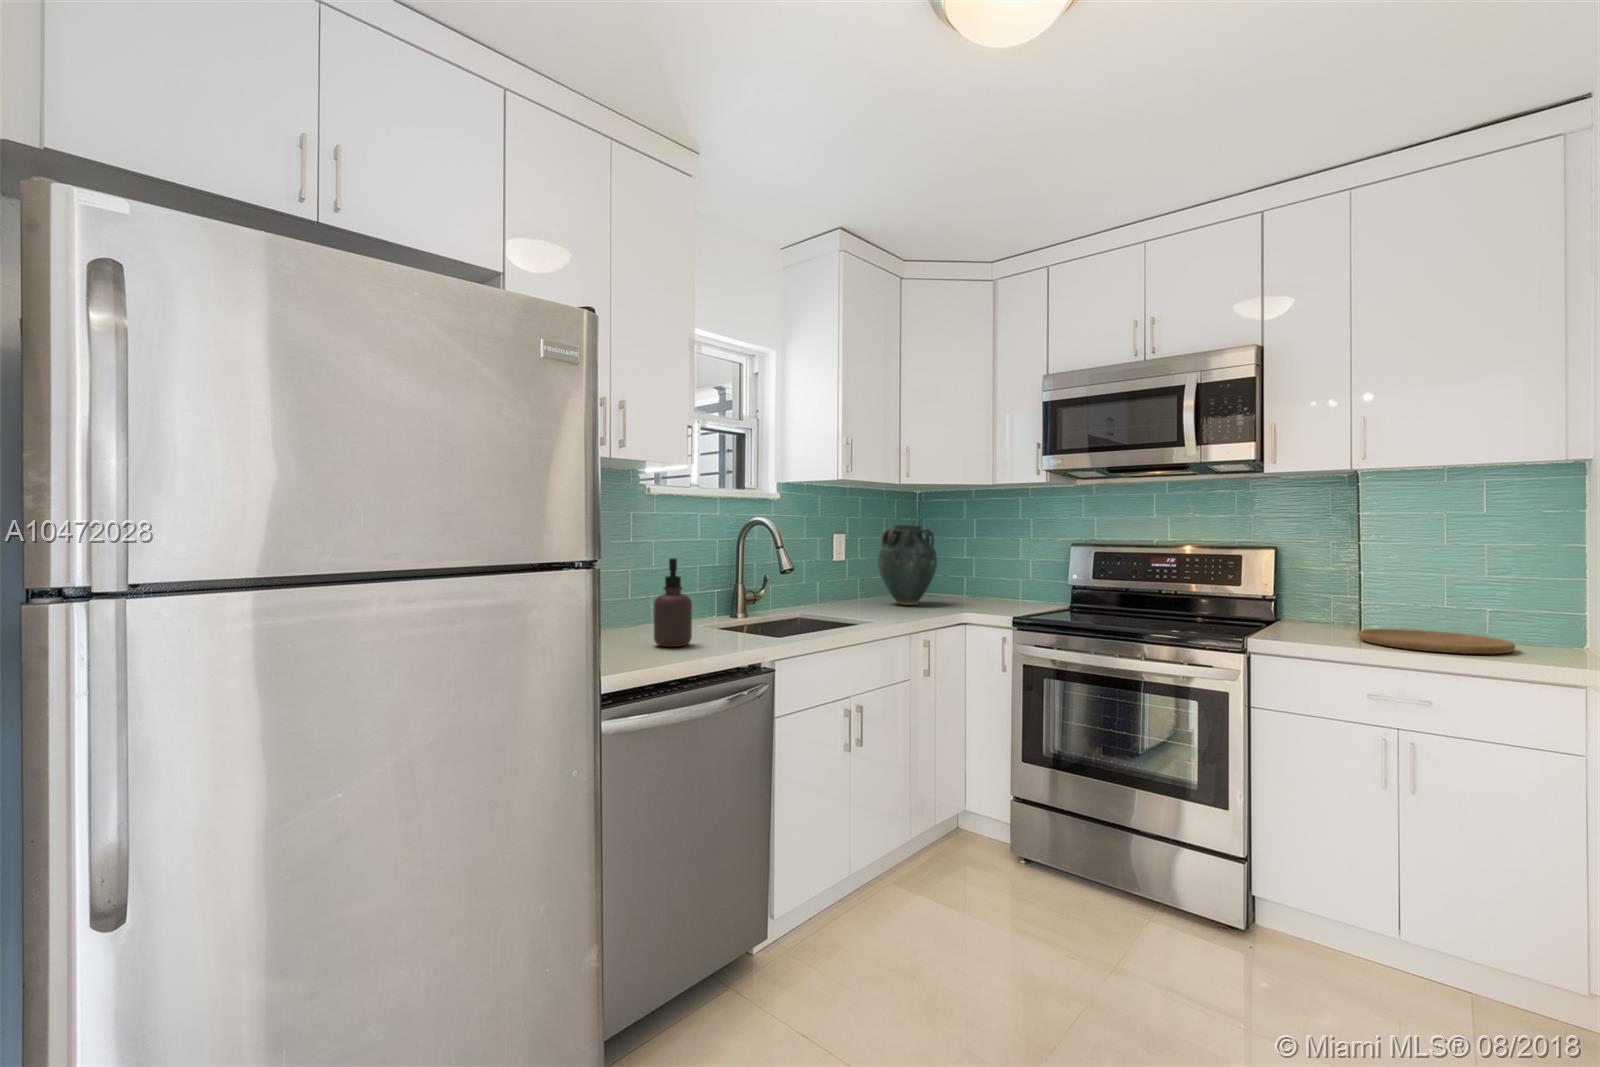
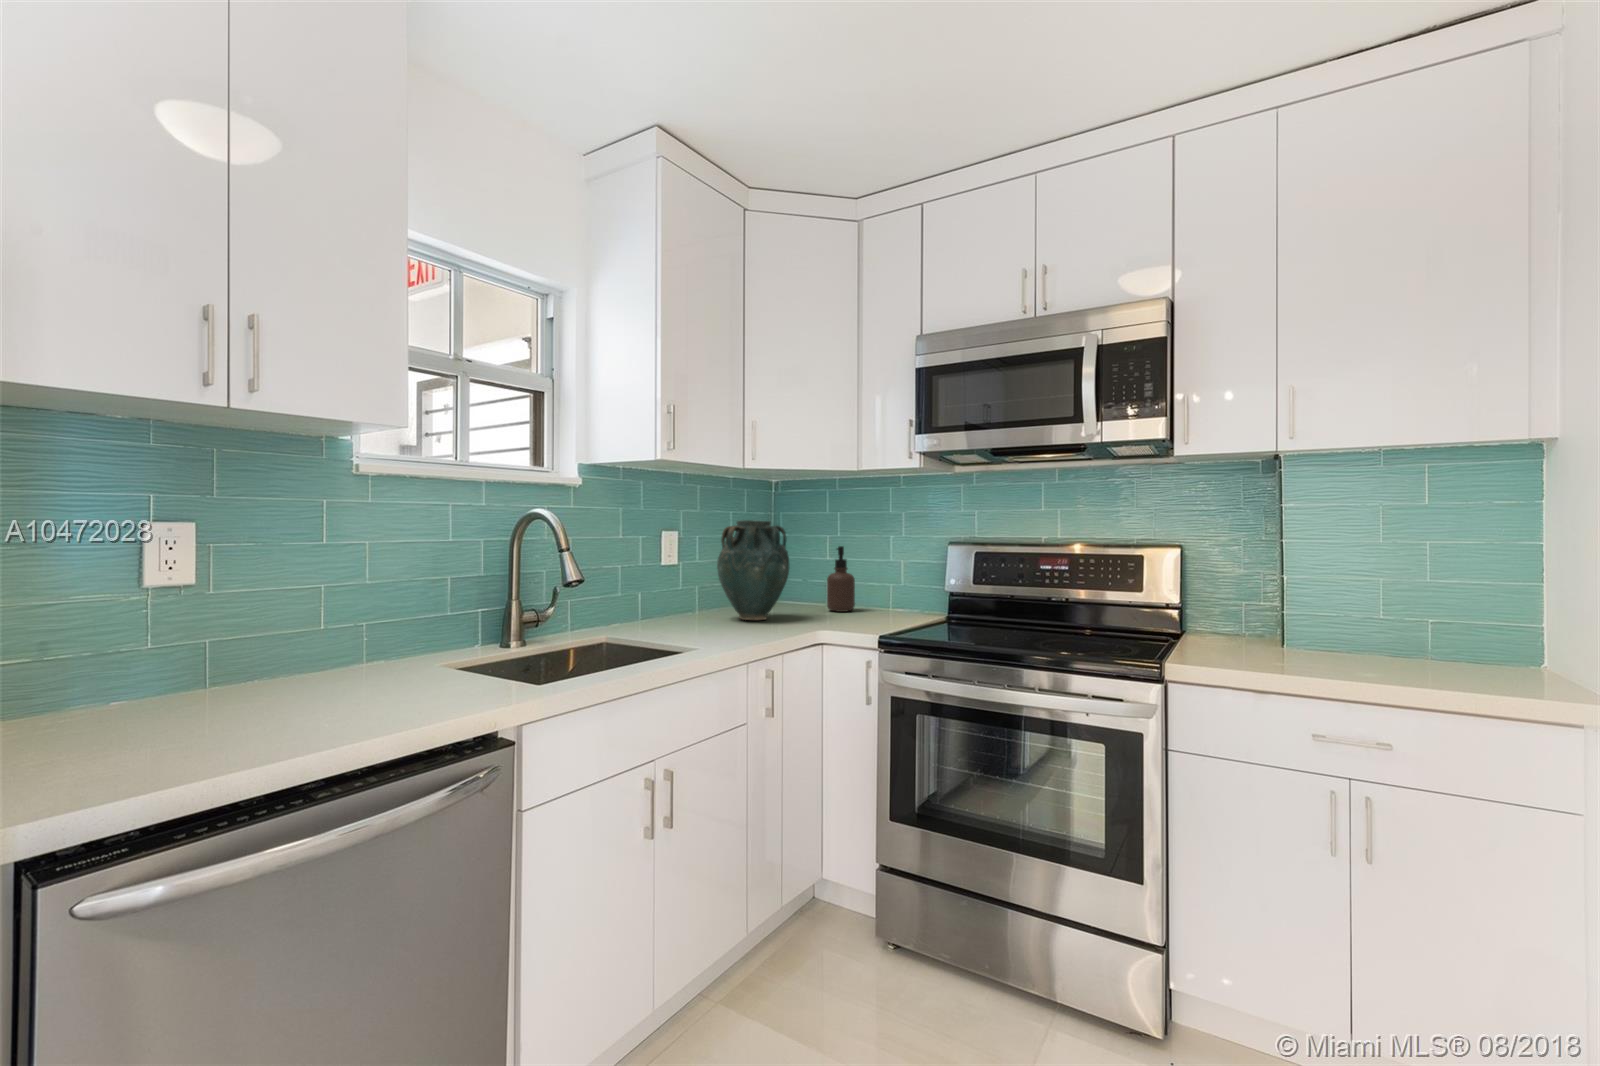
soap dispenser: present [654,558,692,647] -> present [827,546,855,612]
cutting board: present [1357,629,1515,654] -> none [1289,646,1479,683]

